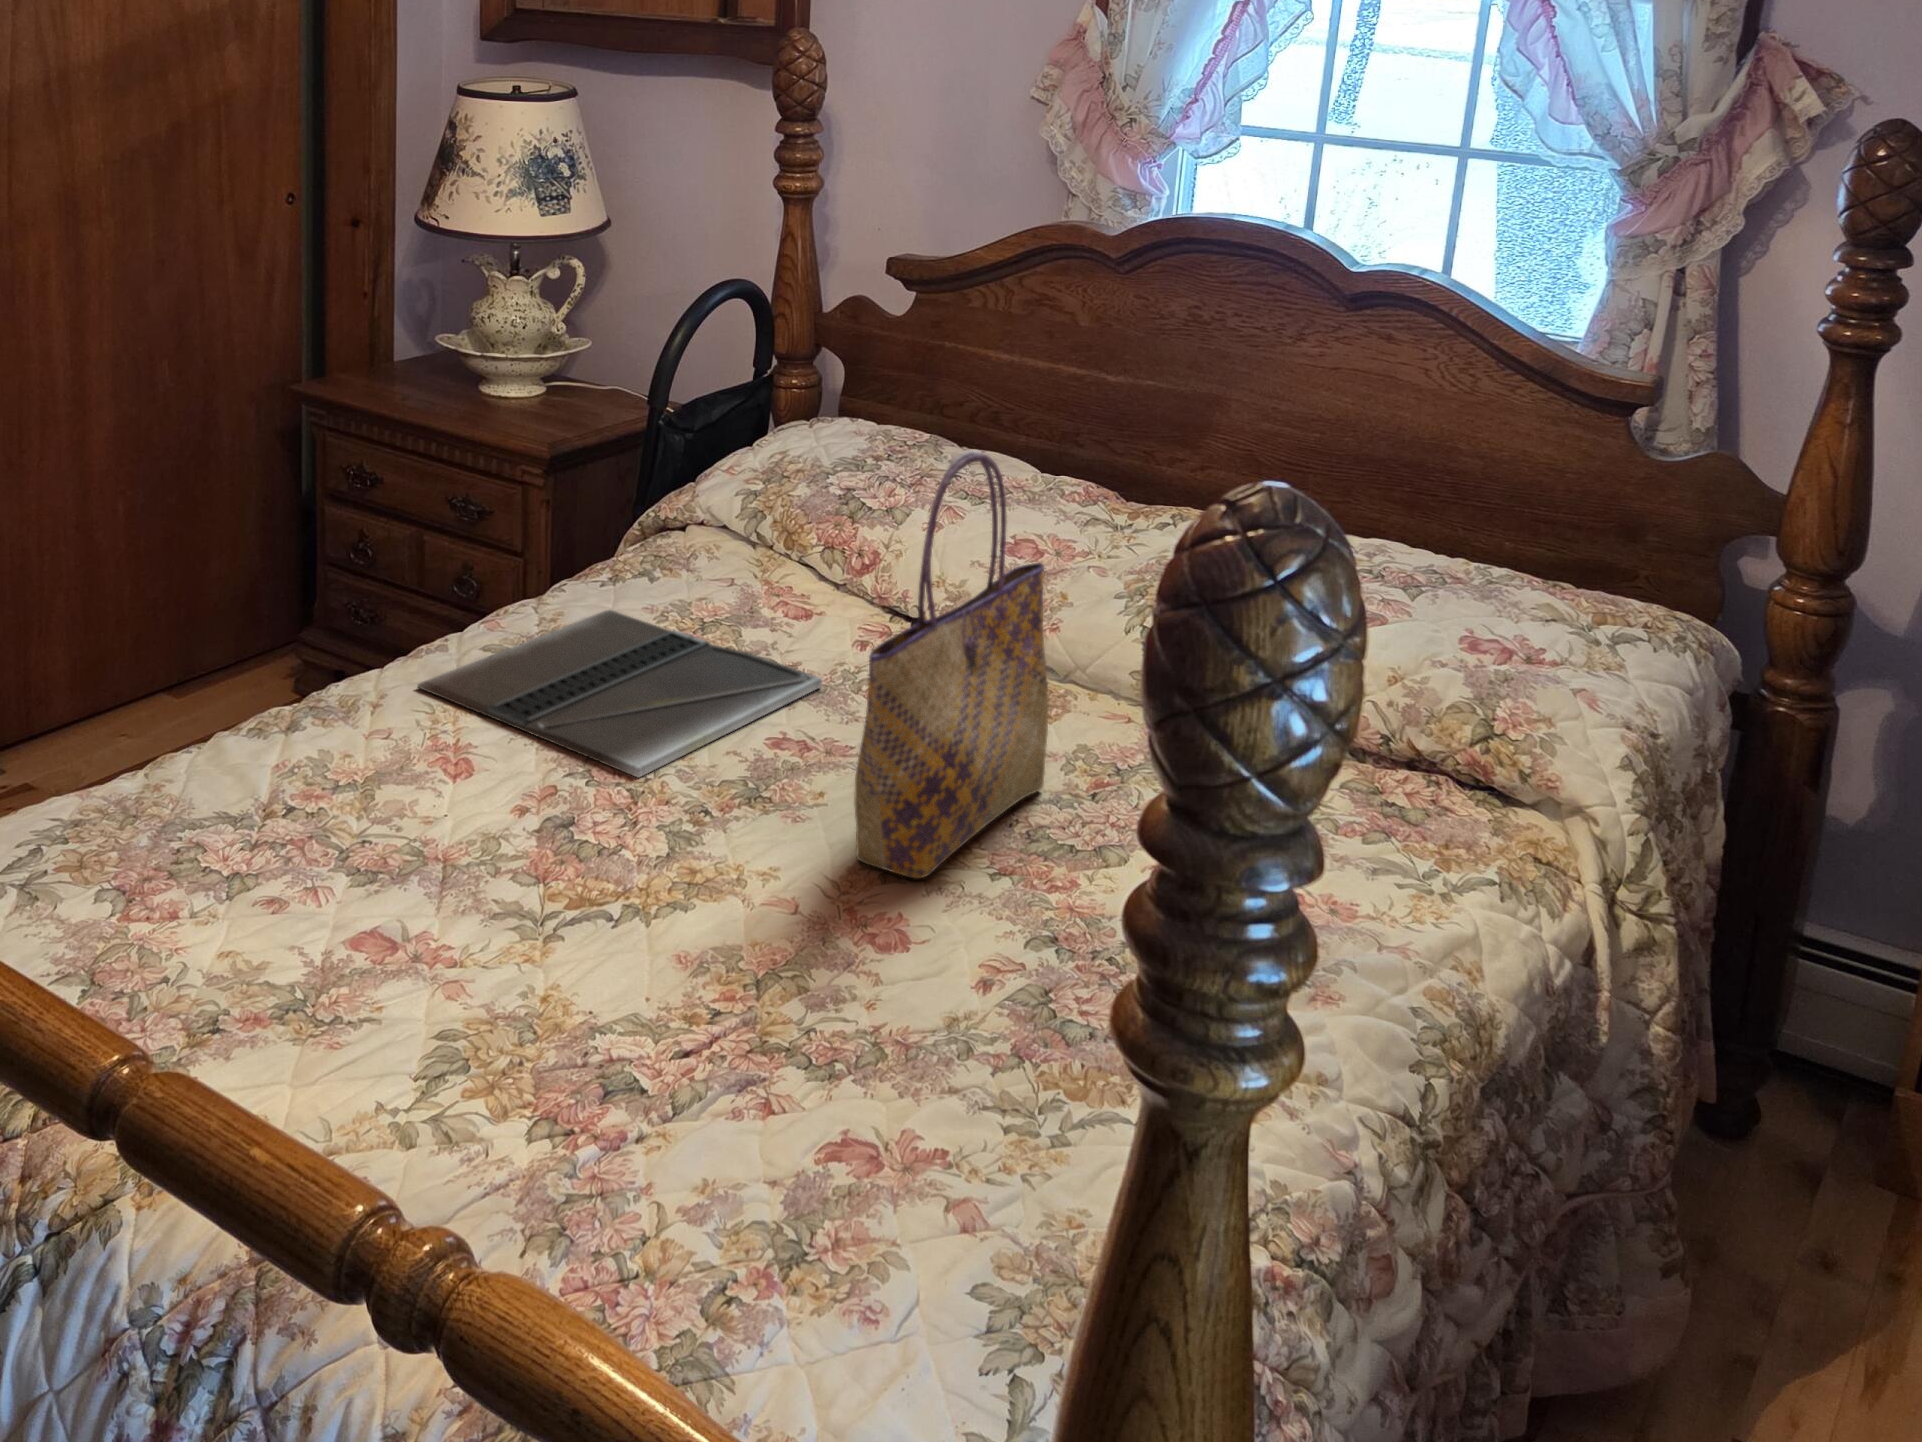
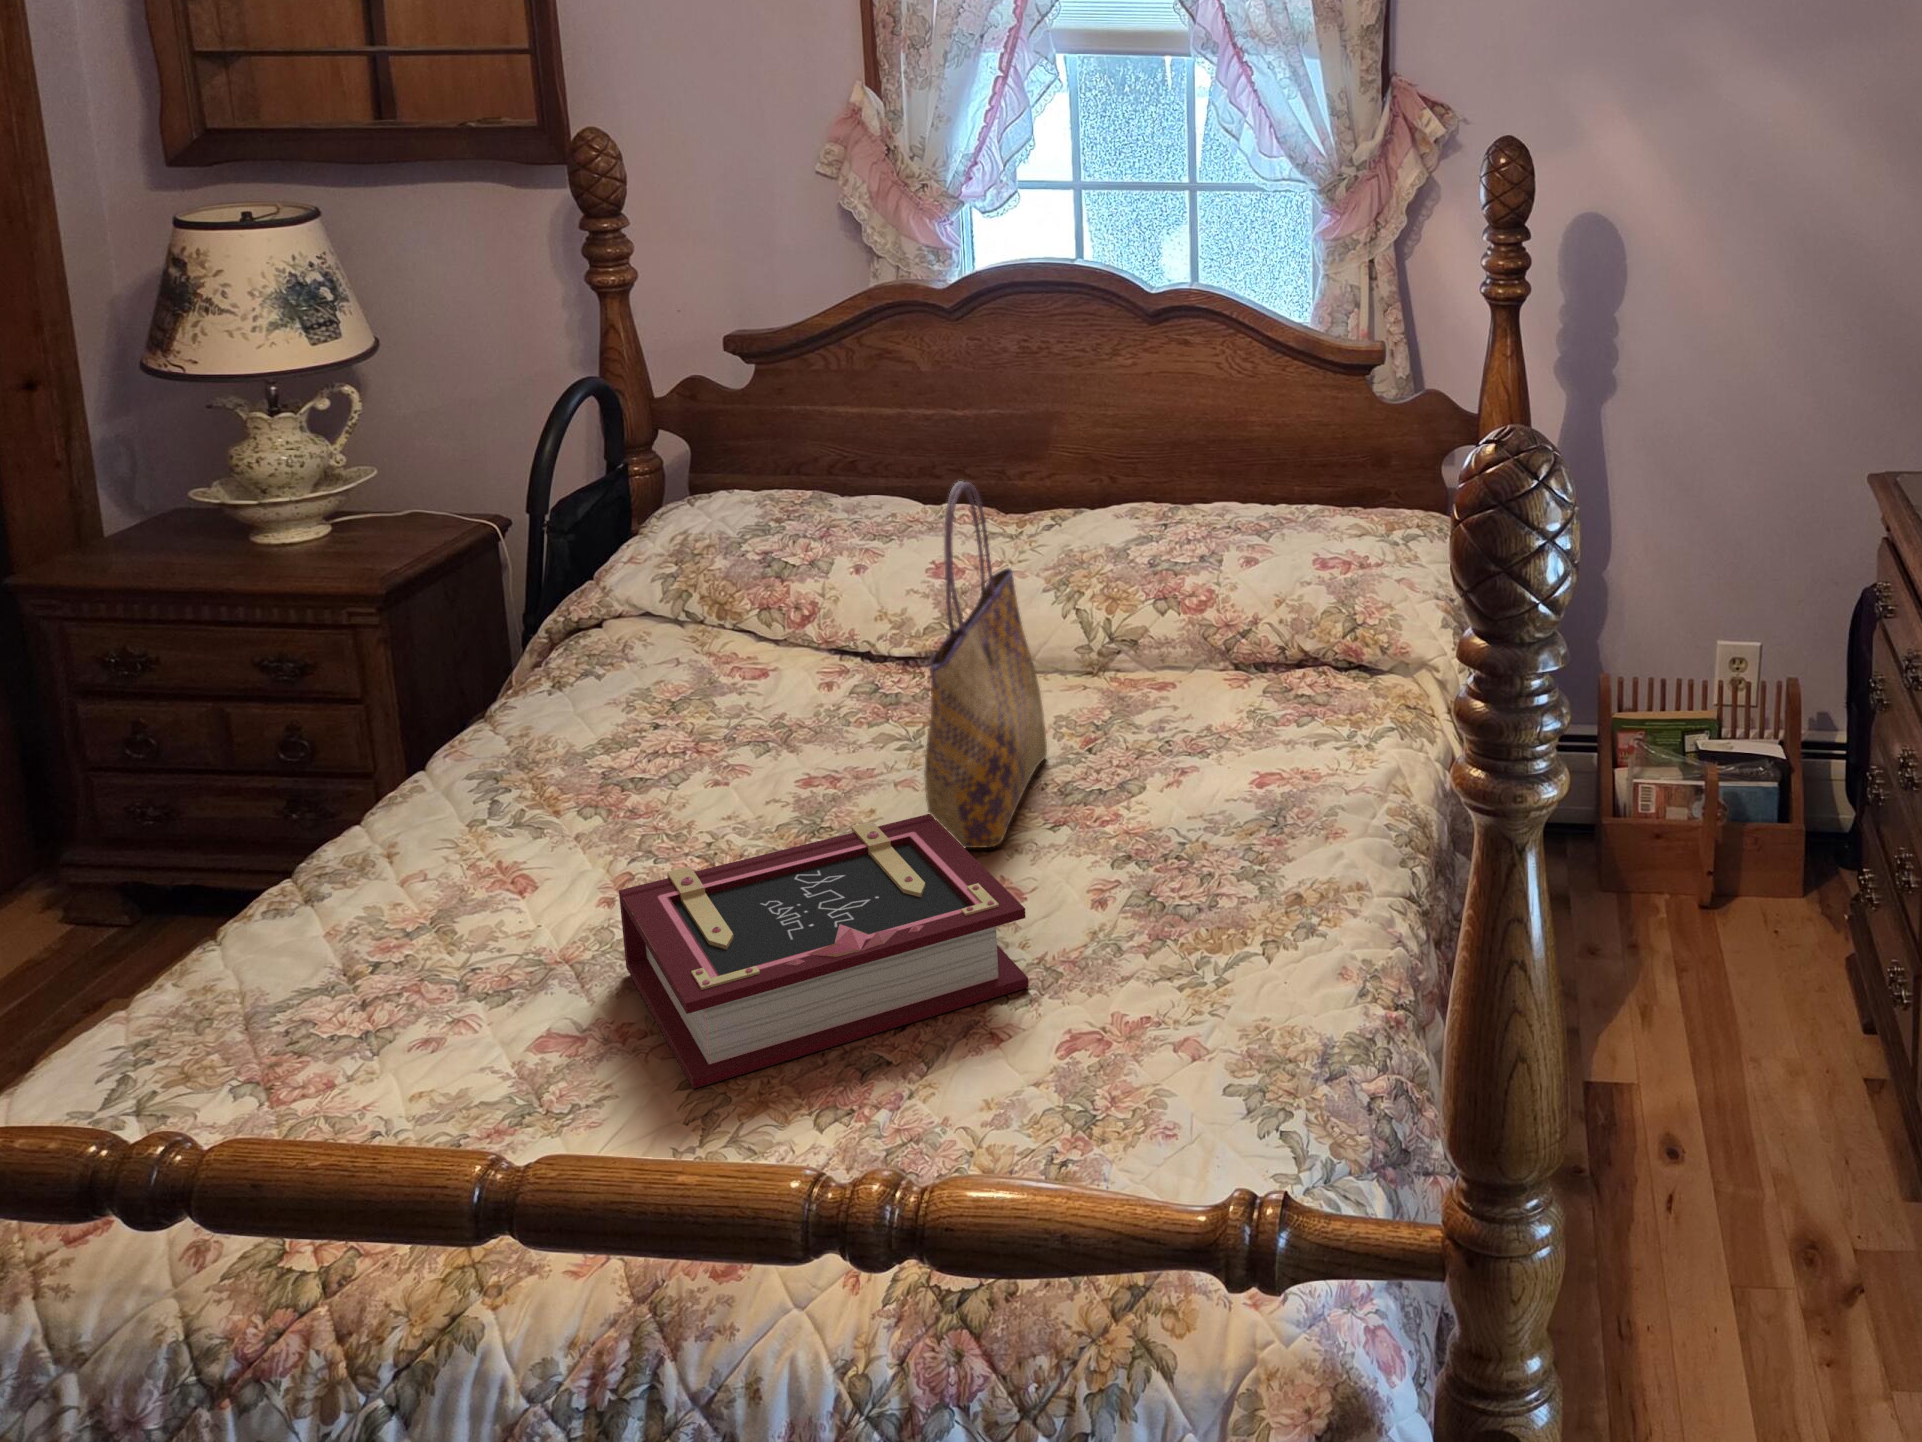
laptop: present [417,610,822,778] -> none [424,718,813,845]
book: none [450,800,855,1063] -> present [619,814,1029,1089]

